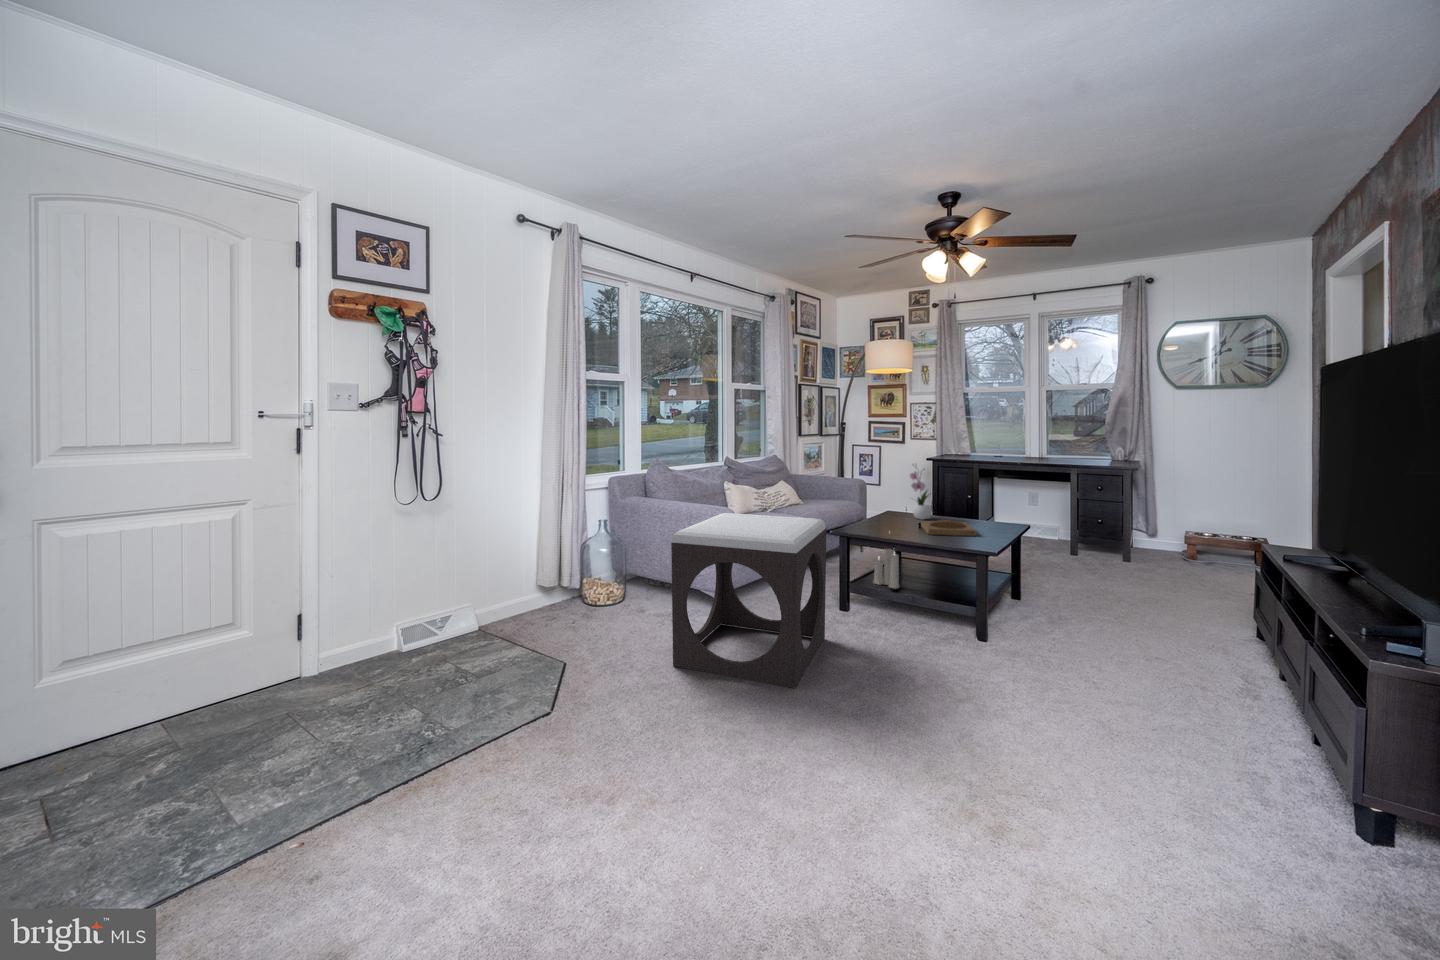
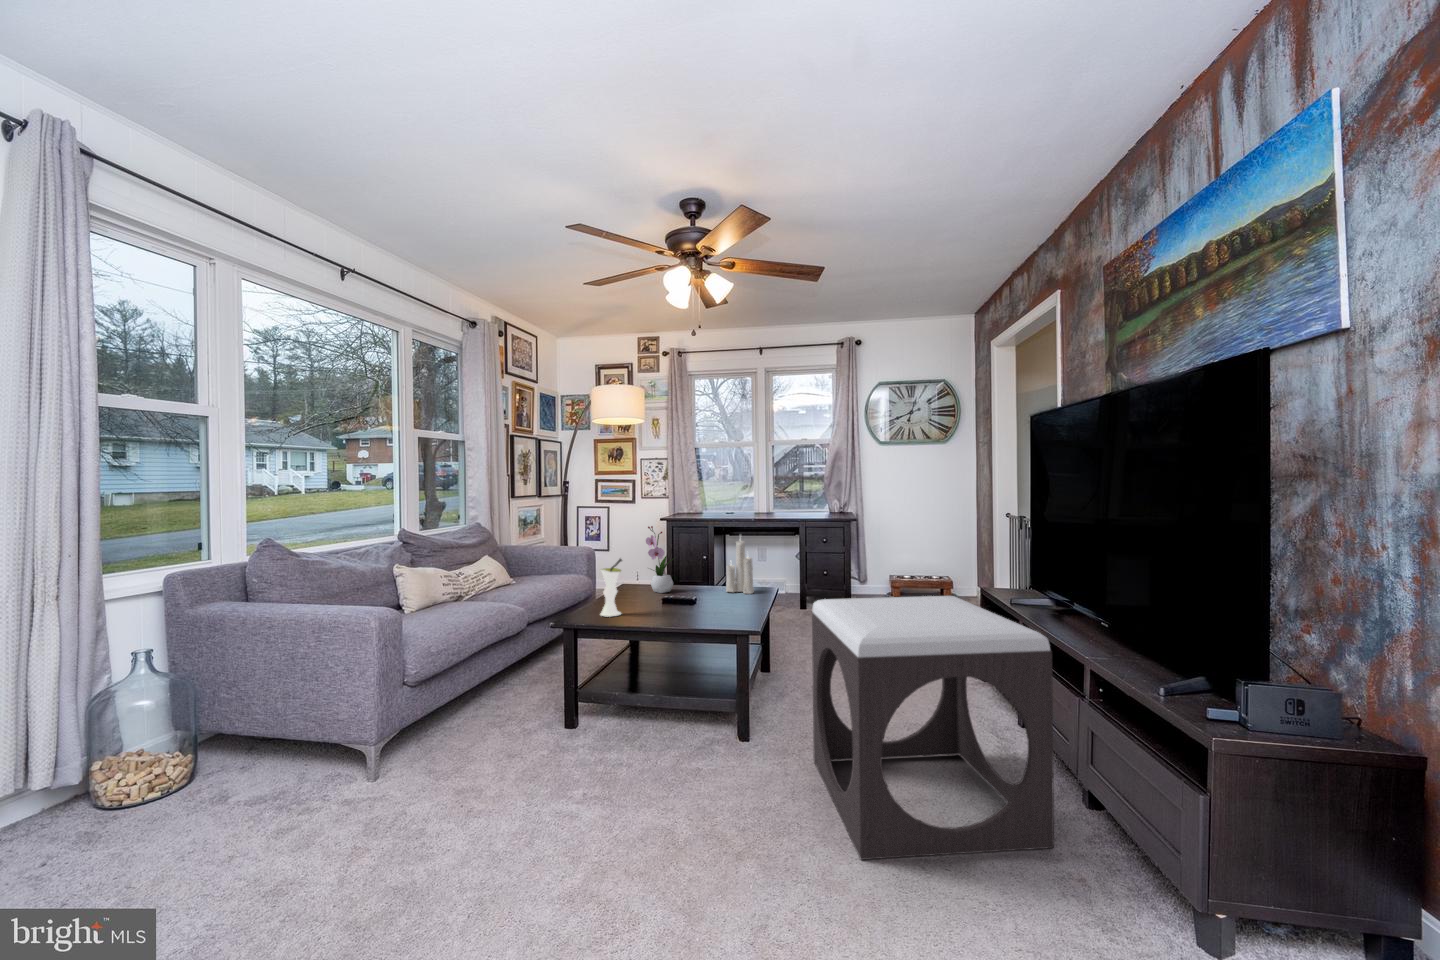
vase: none [869,487,889,532] -> present [600,559,622,616]
footstool: present [671,513,826,688] -> present [812,596,1054,860]
tray: present [921,520,977,536] -> none [662,593,725,614]
candle: present [873,549,899,588] -> present [726,540,754,594]

